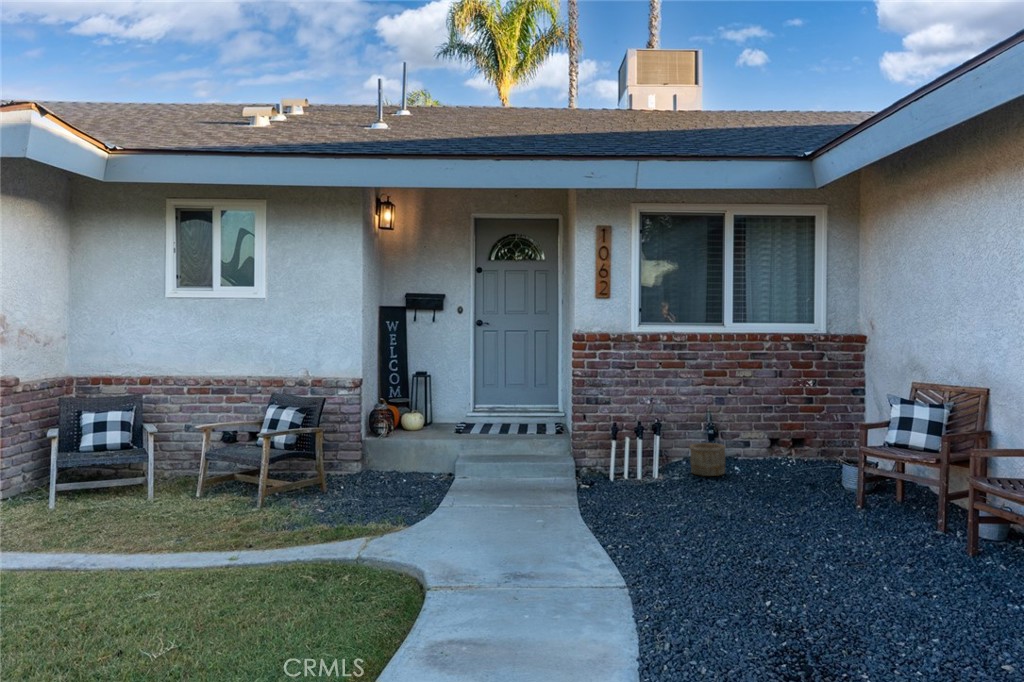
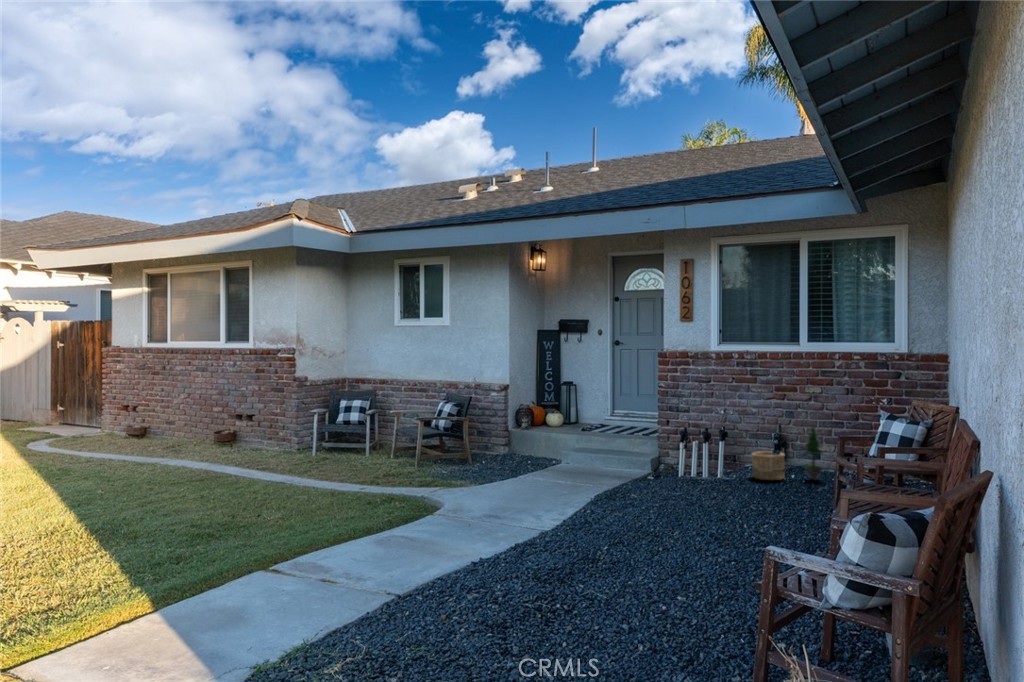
potted tree: none [738,410,761,471] -> present [805,425,822,479]

